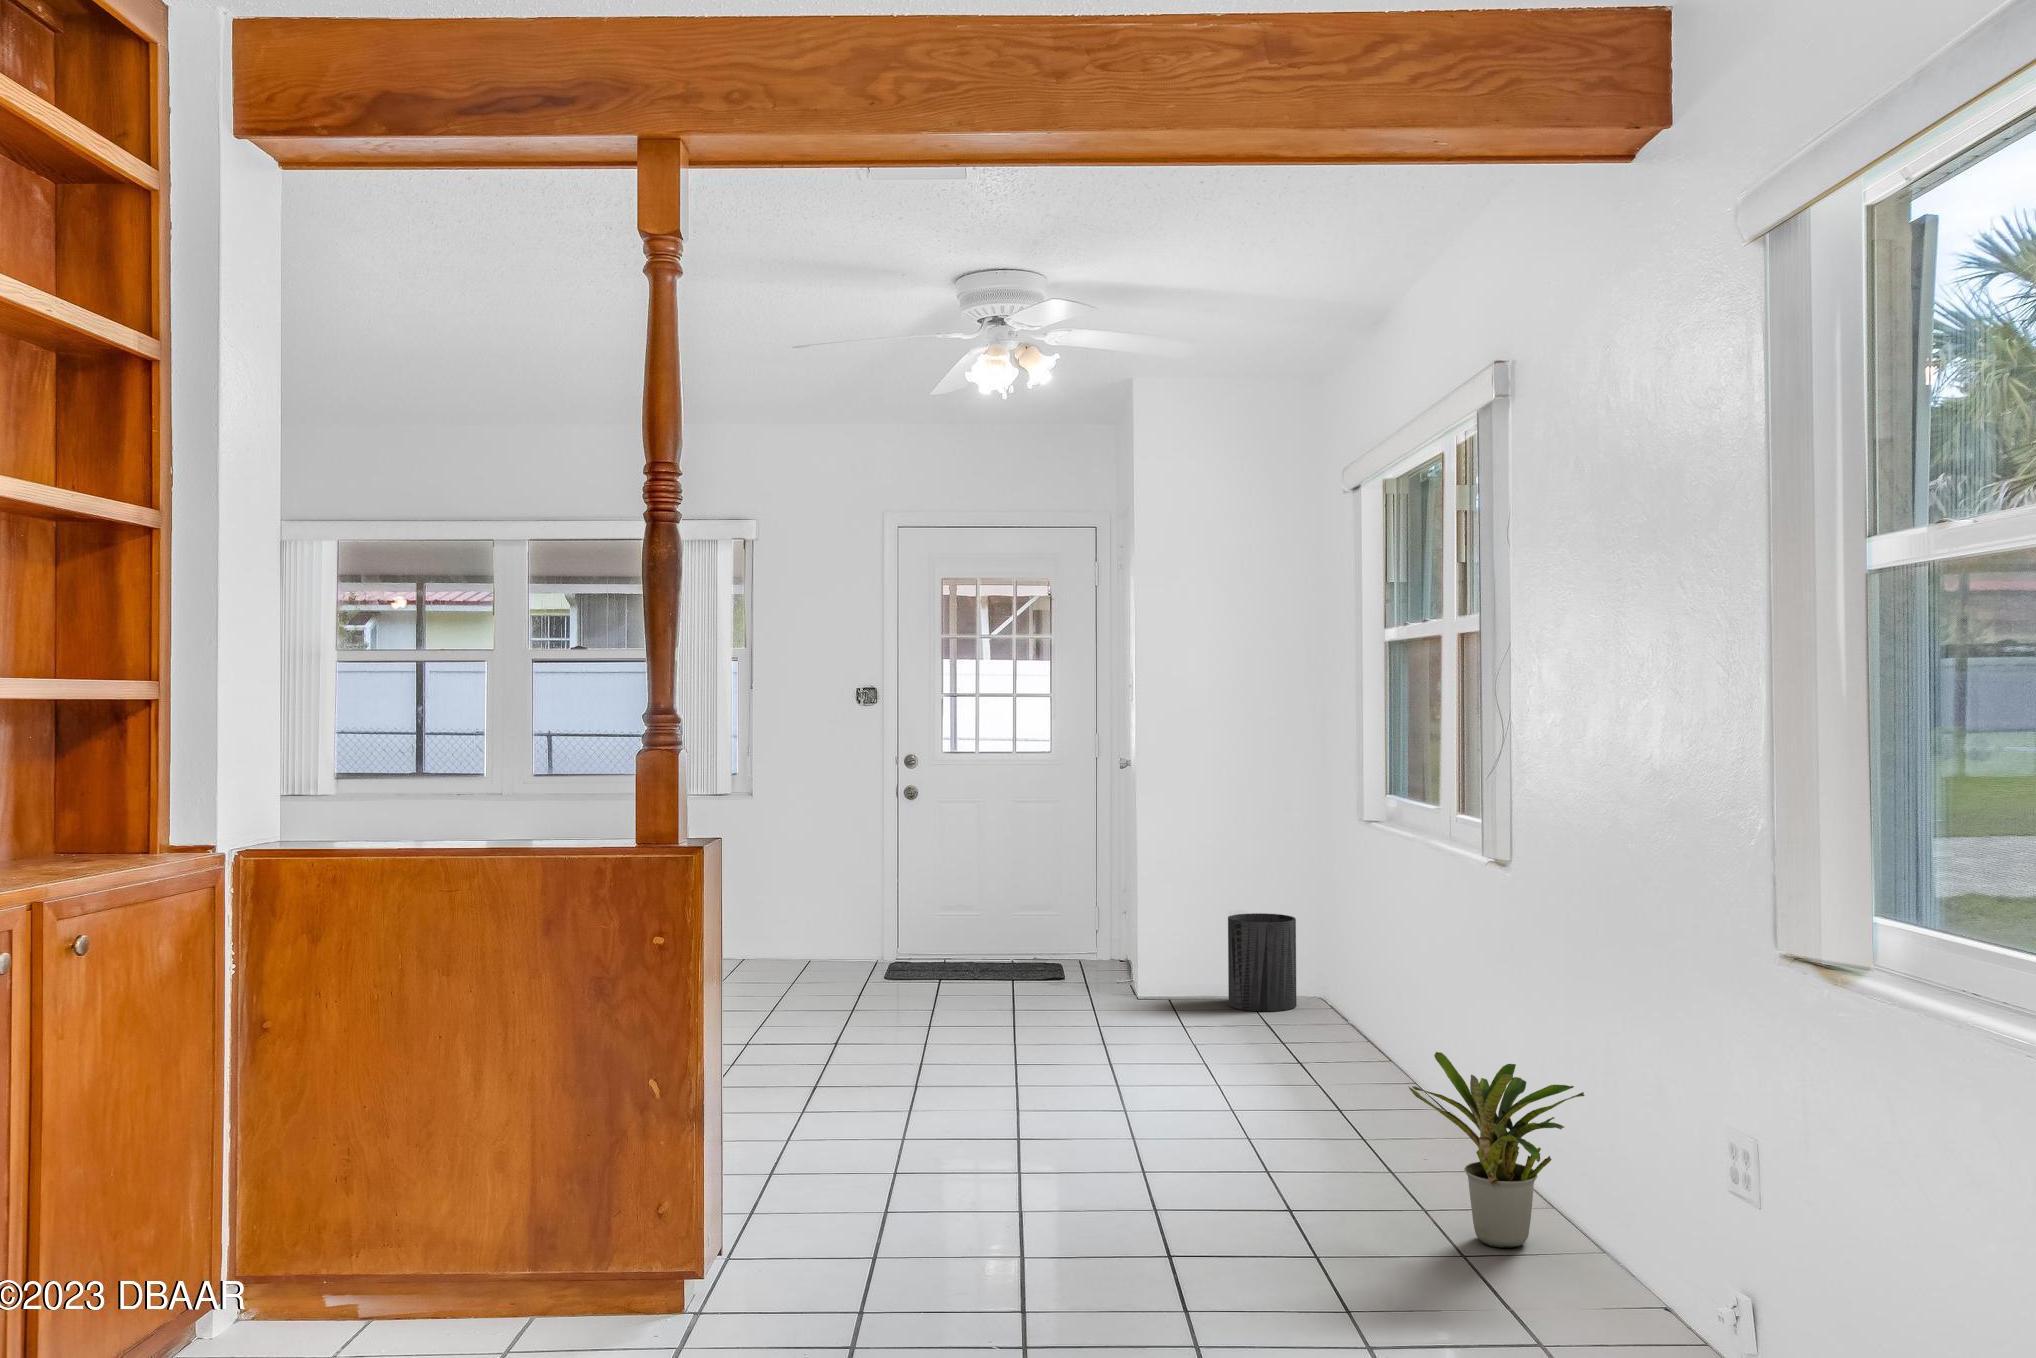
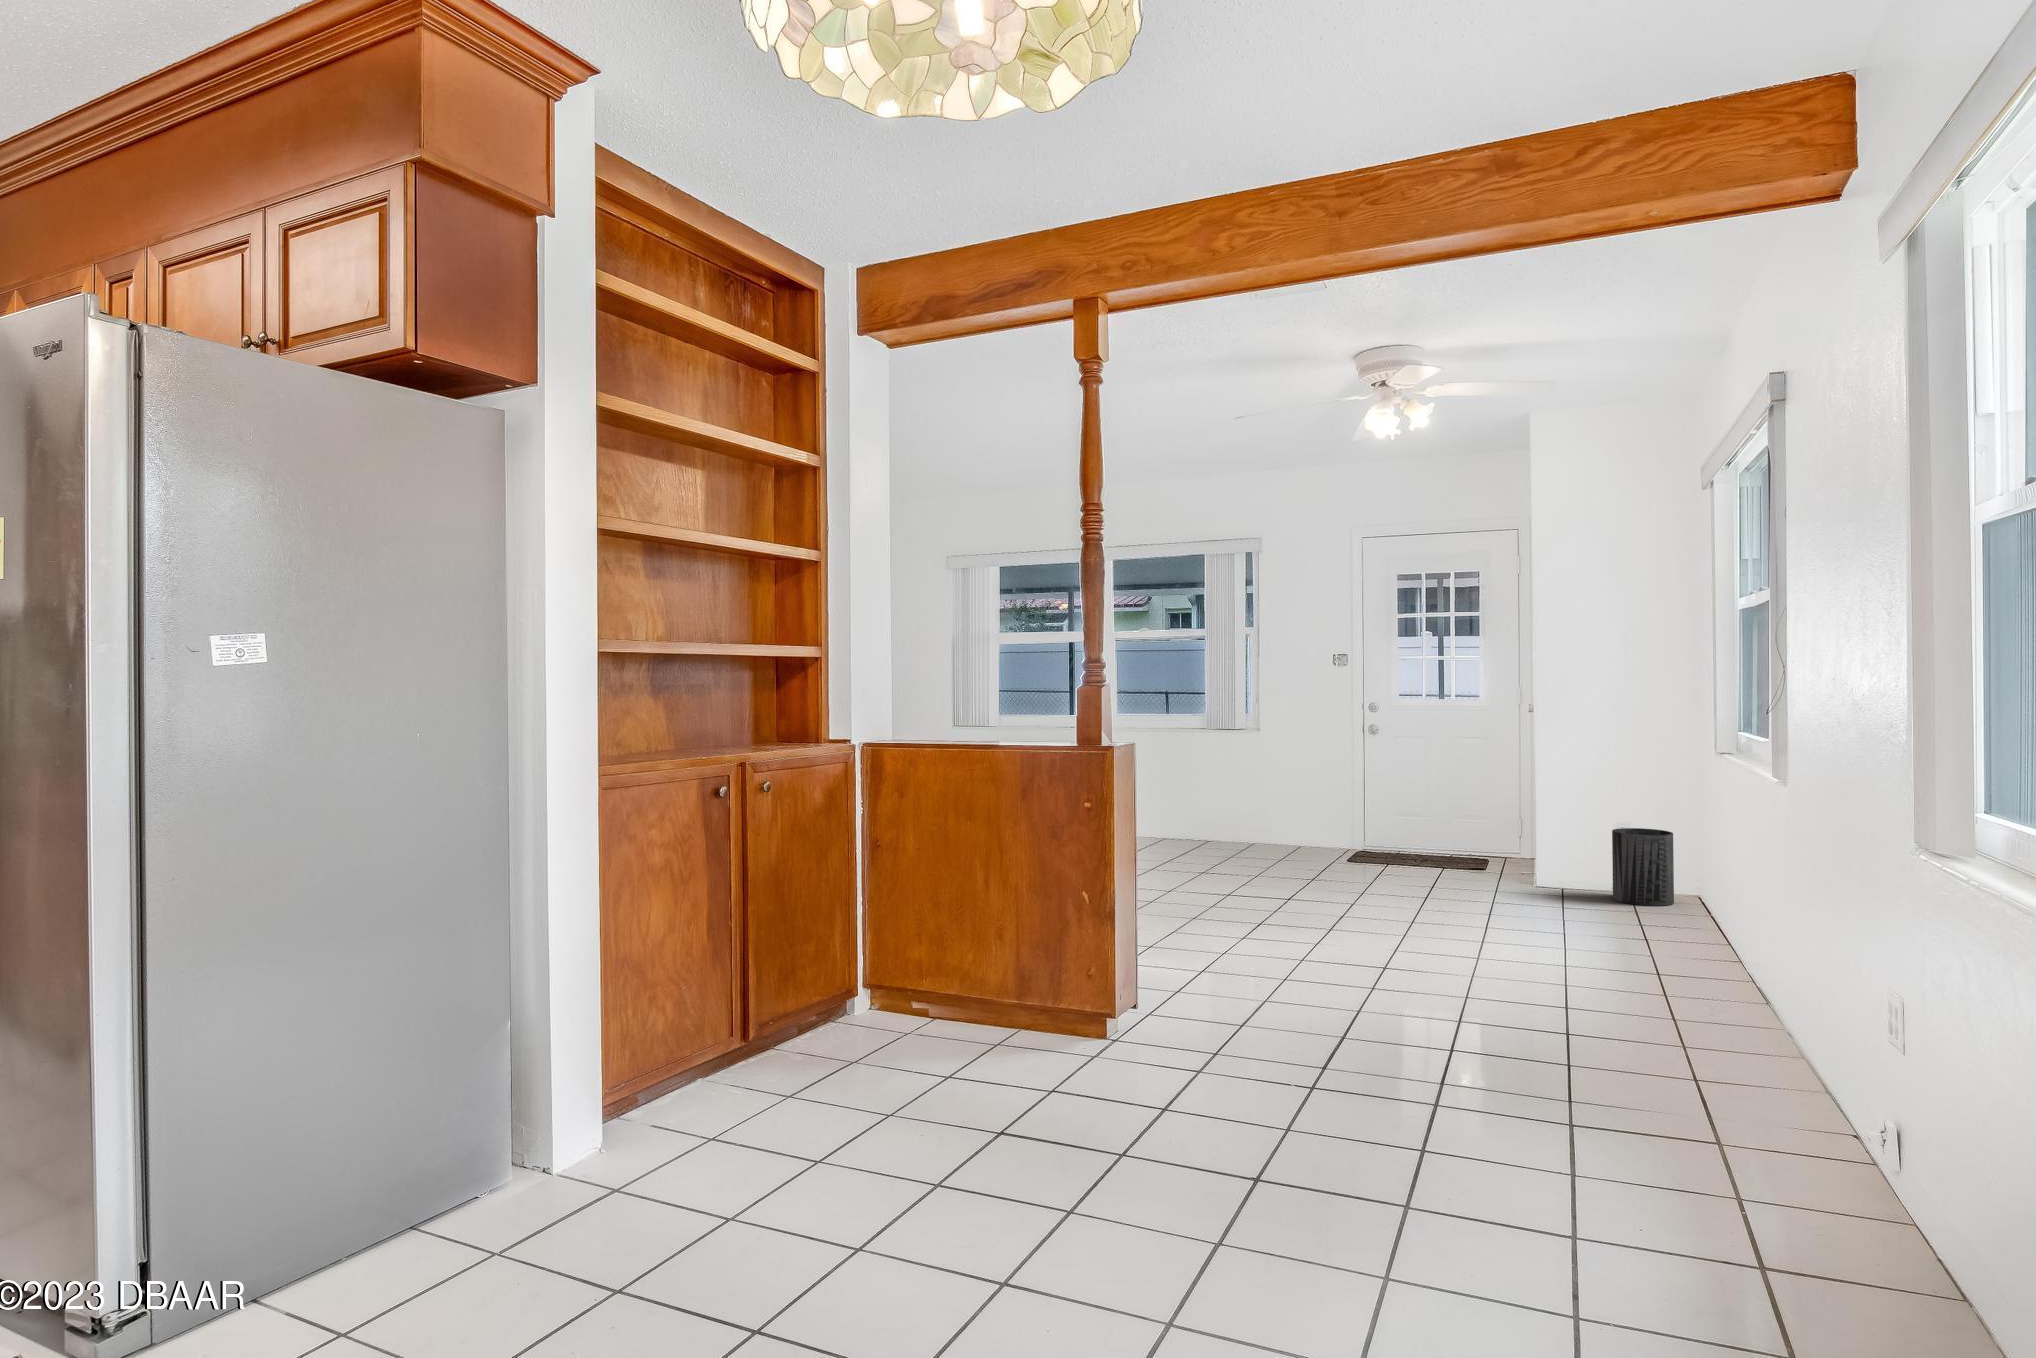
potted plant: present [1409,1052,1585,1248] -> none [1649,924,1808,1084]

